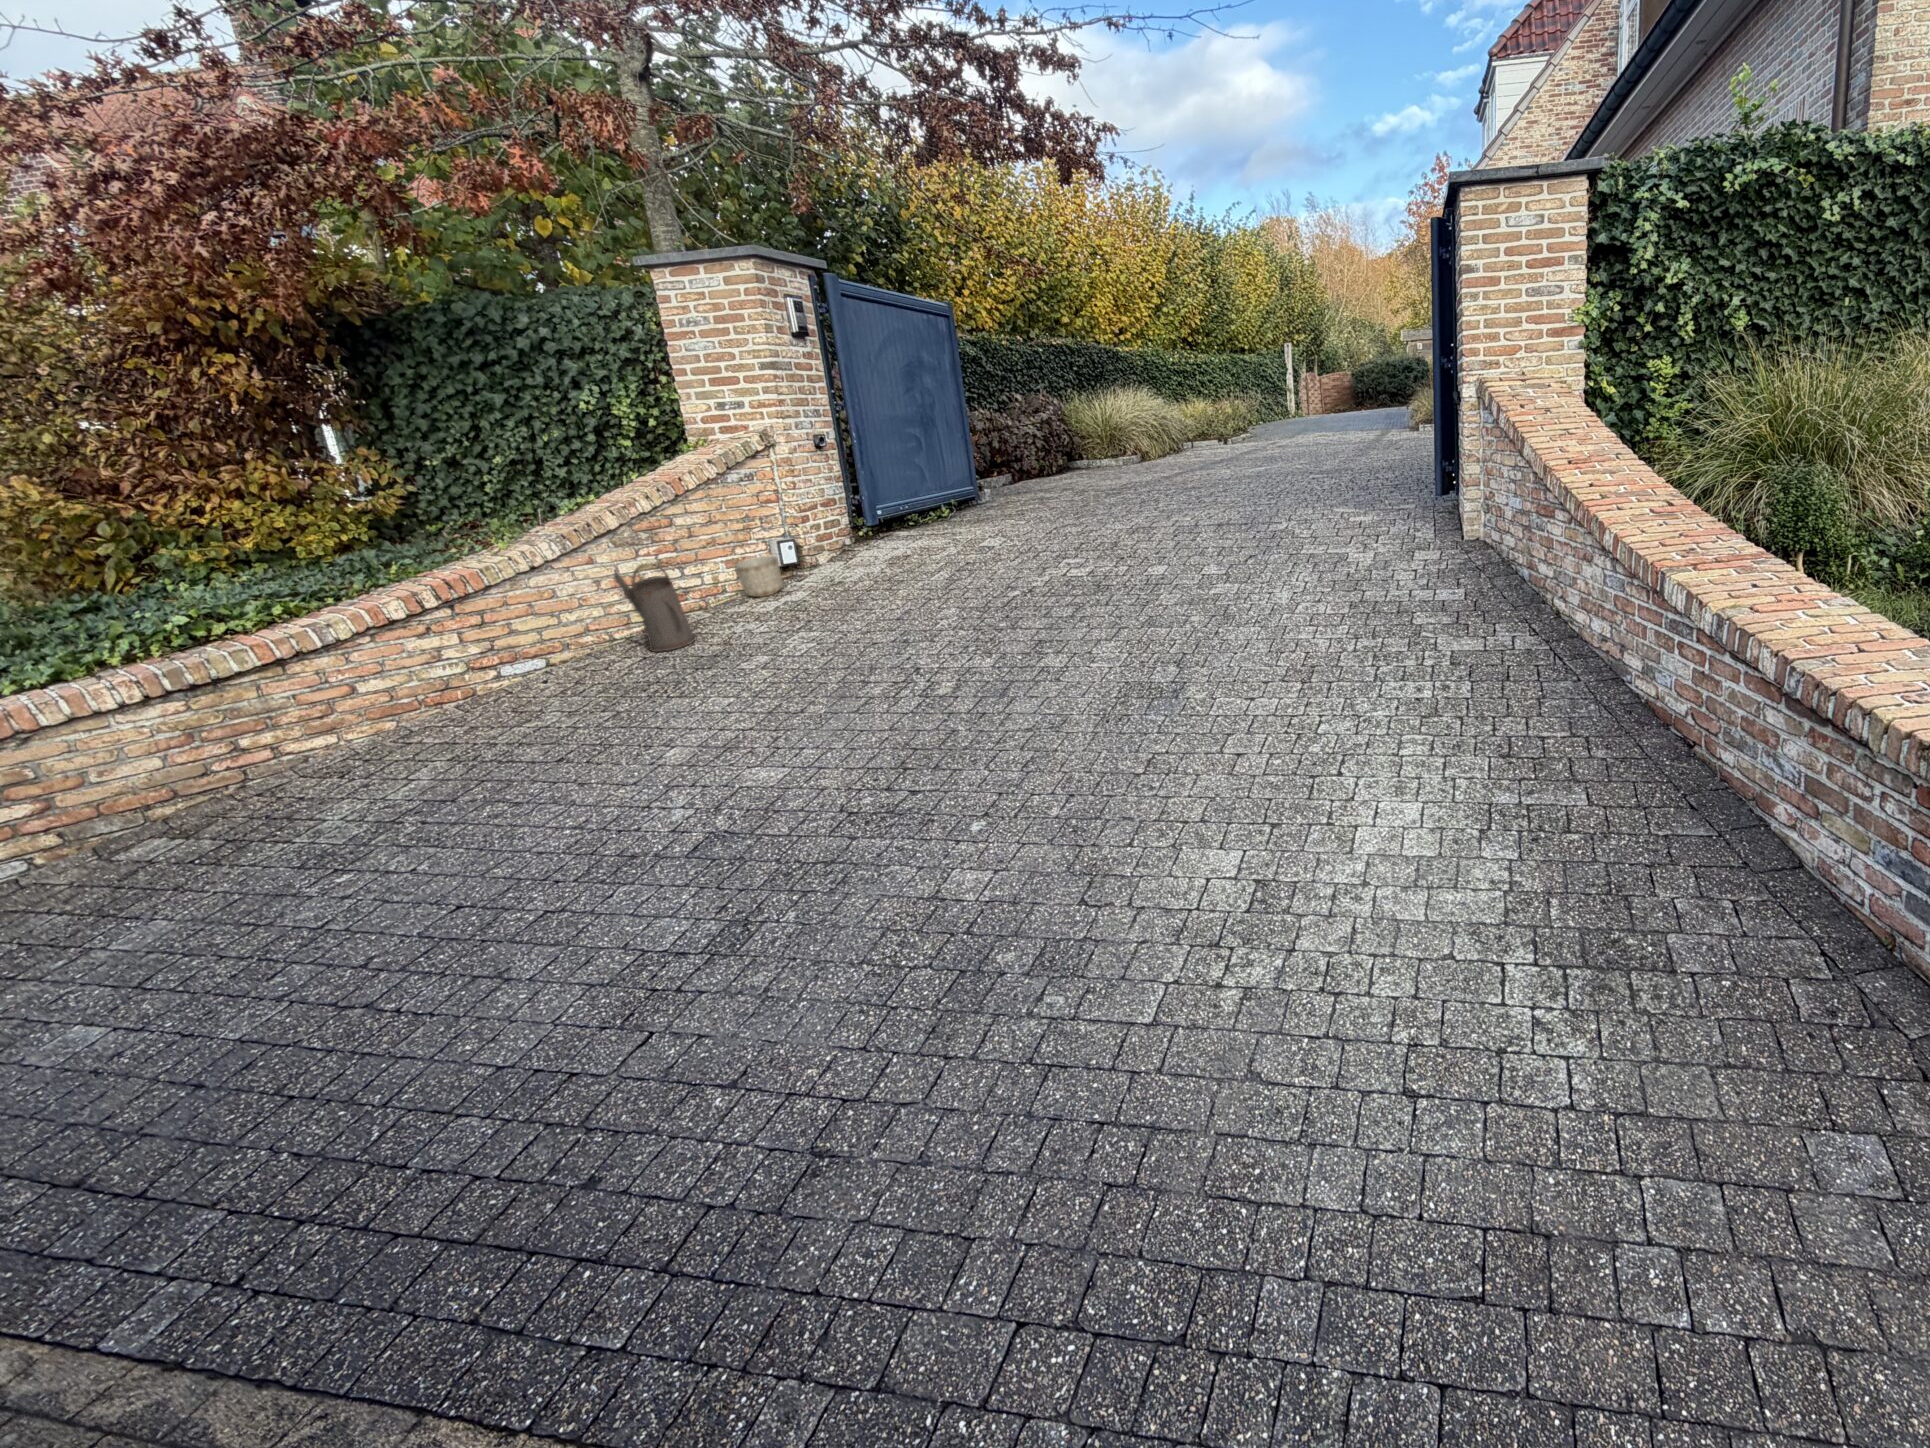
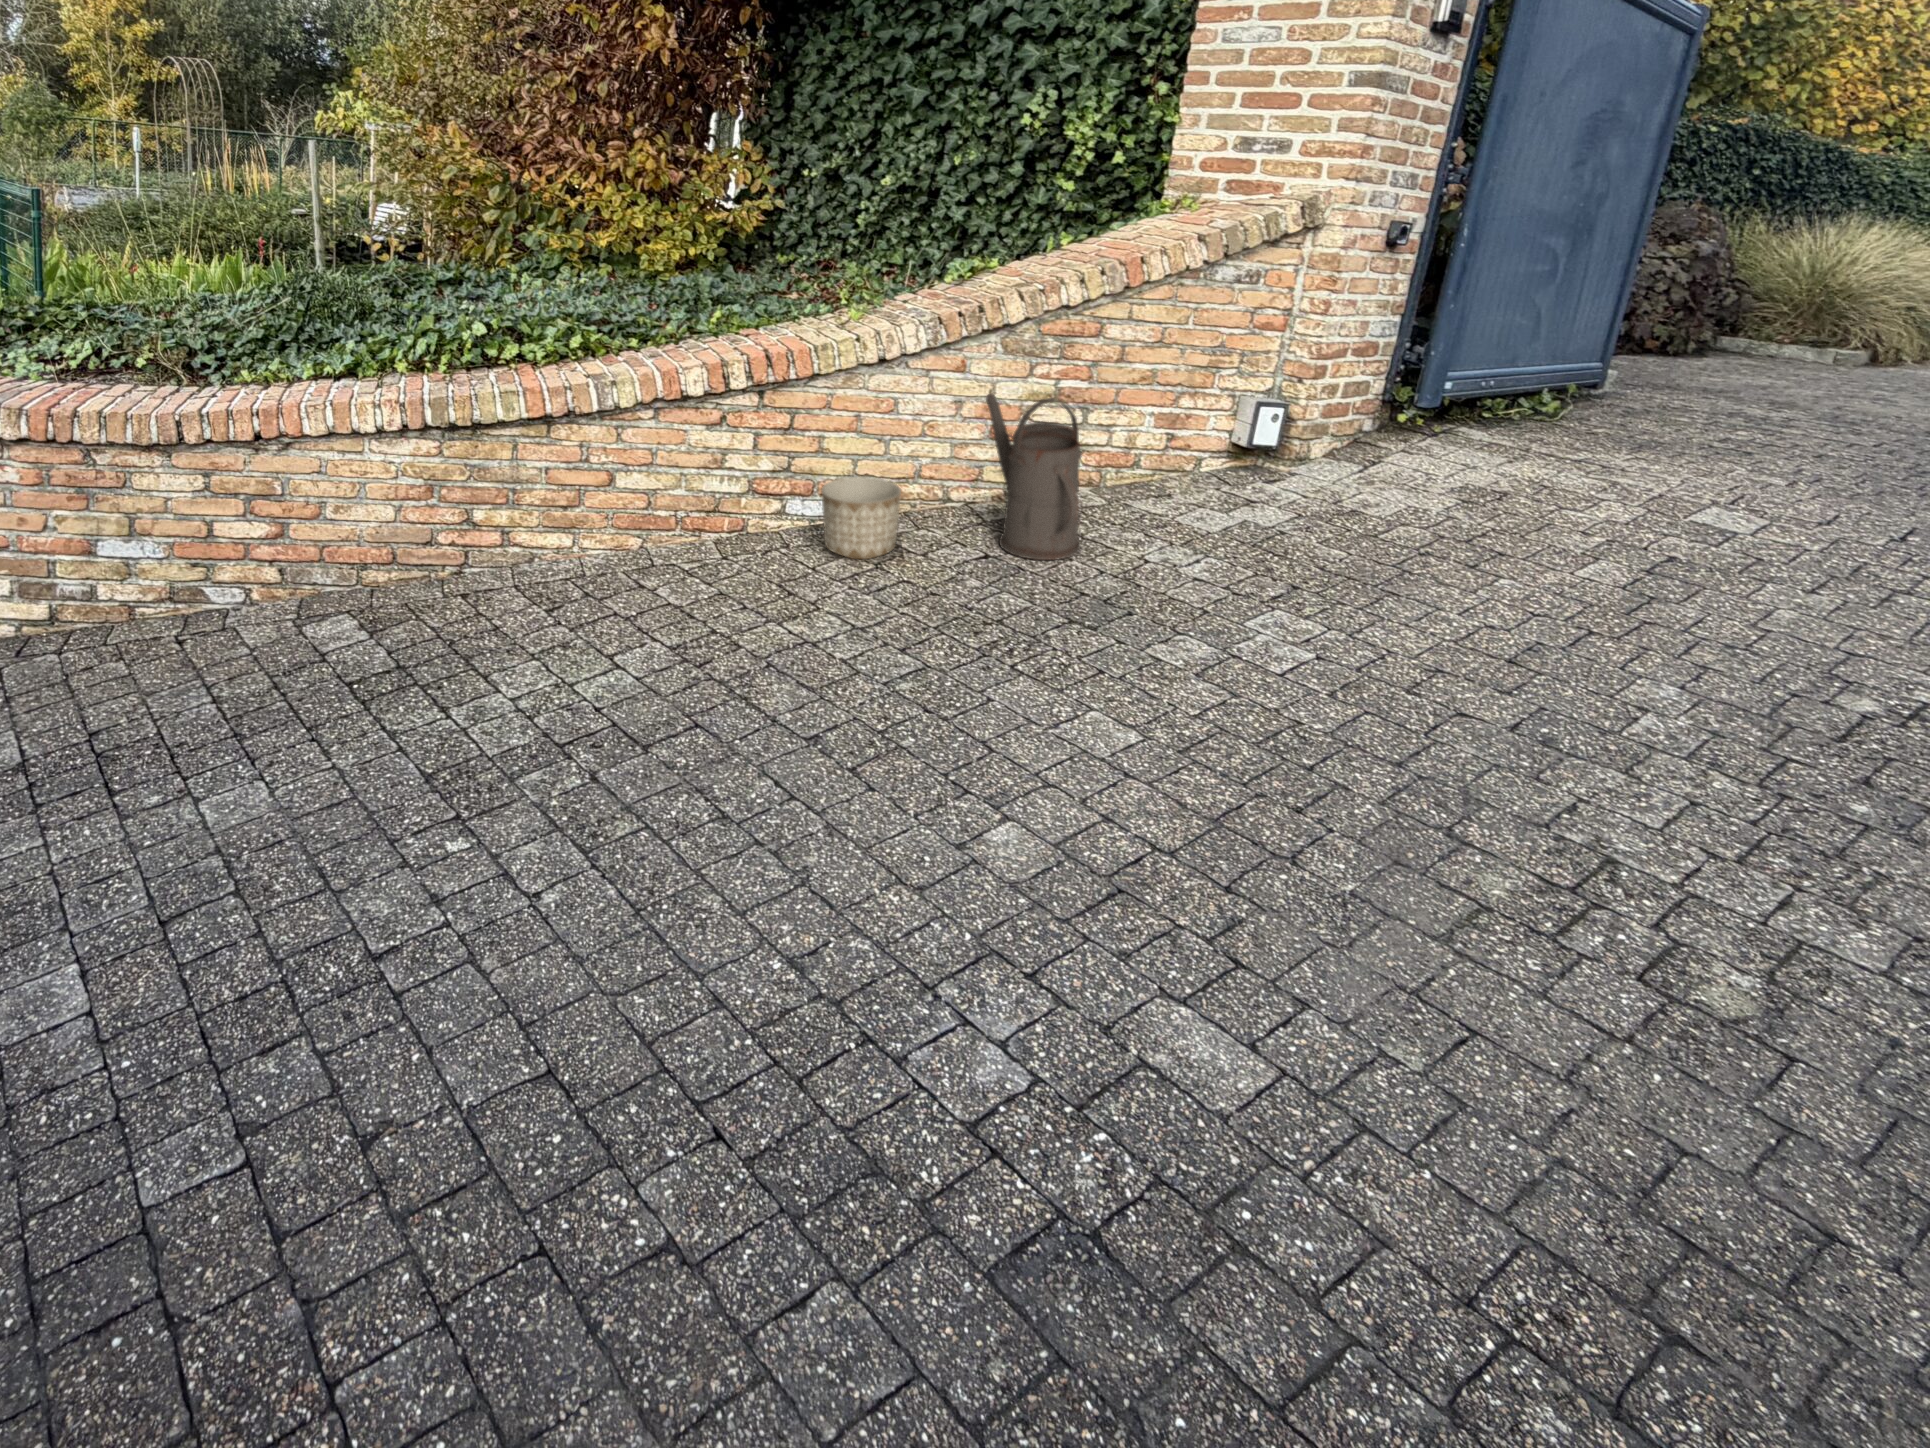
planter: present [734,556,784,597] -> present [821,477,901,559]

